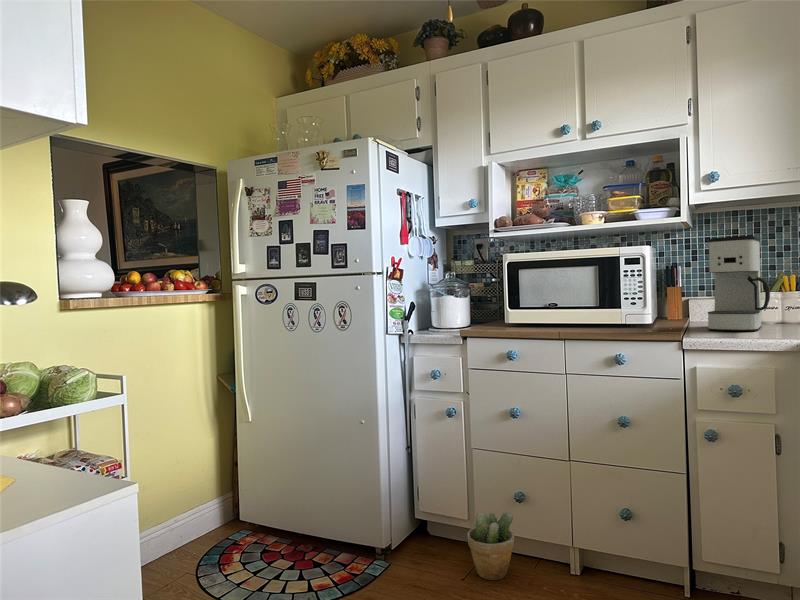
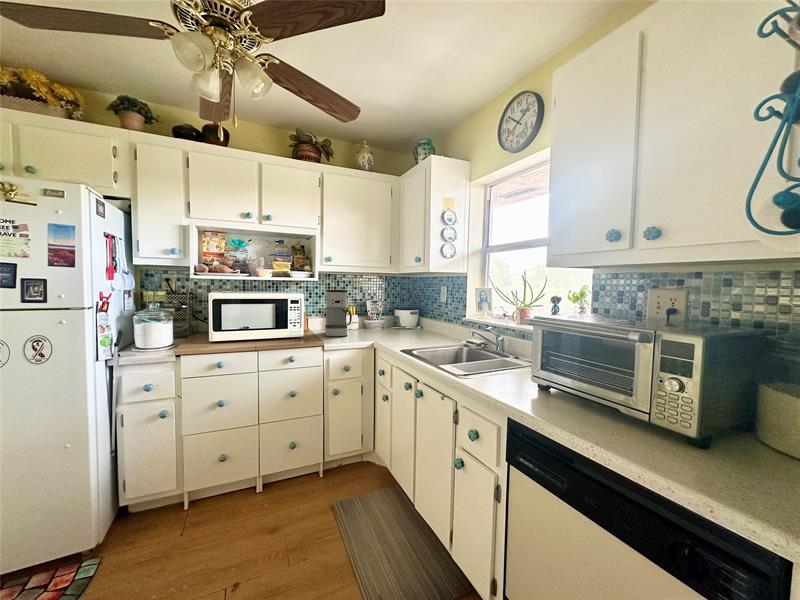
potted plant: present [467,512,514,580] -> none [183,471,221,526]

